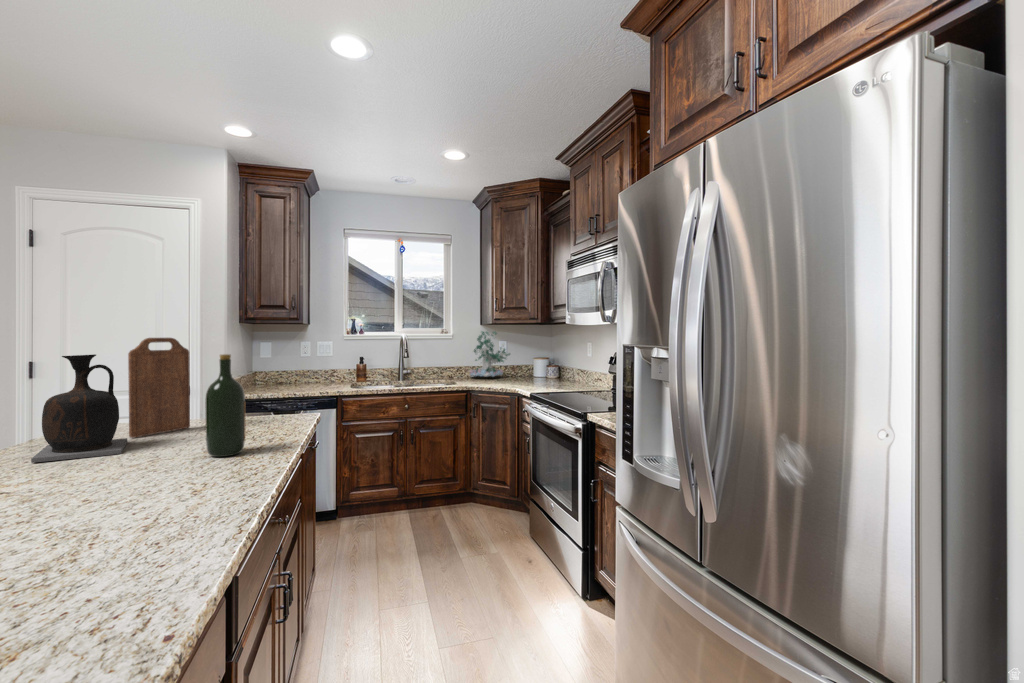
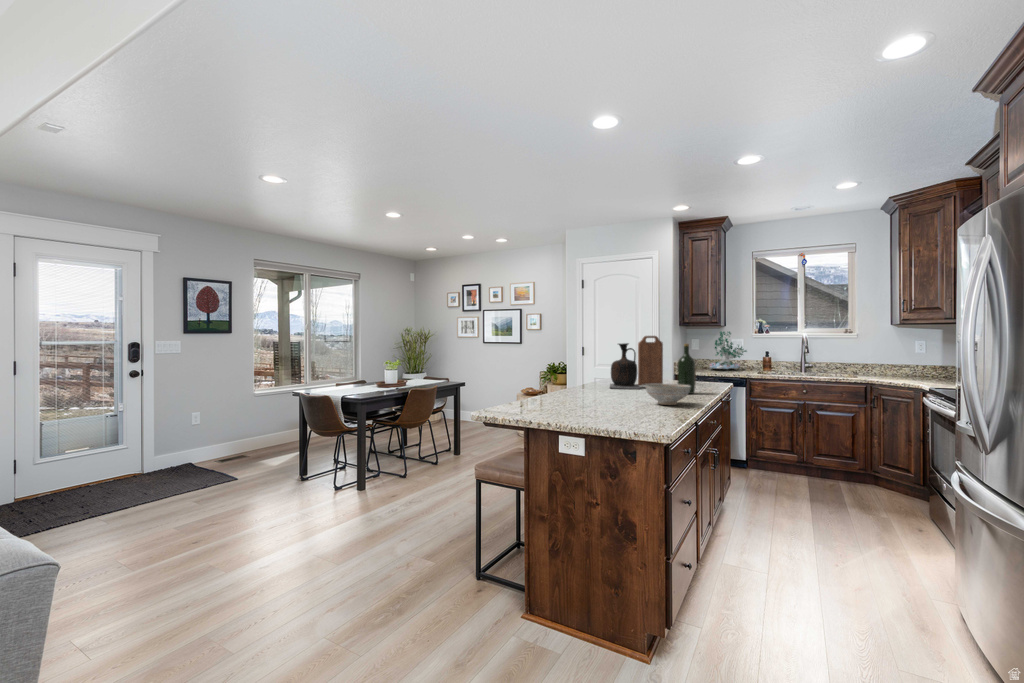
plant: present [469,331,510,377] -> present [709,331,747,369]
decorative bowl: none [71,457,215,527] -> present [645,384,691,405]

